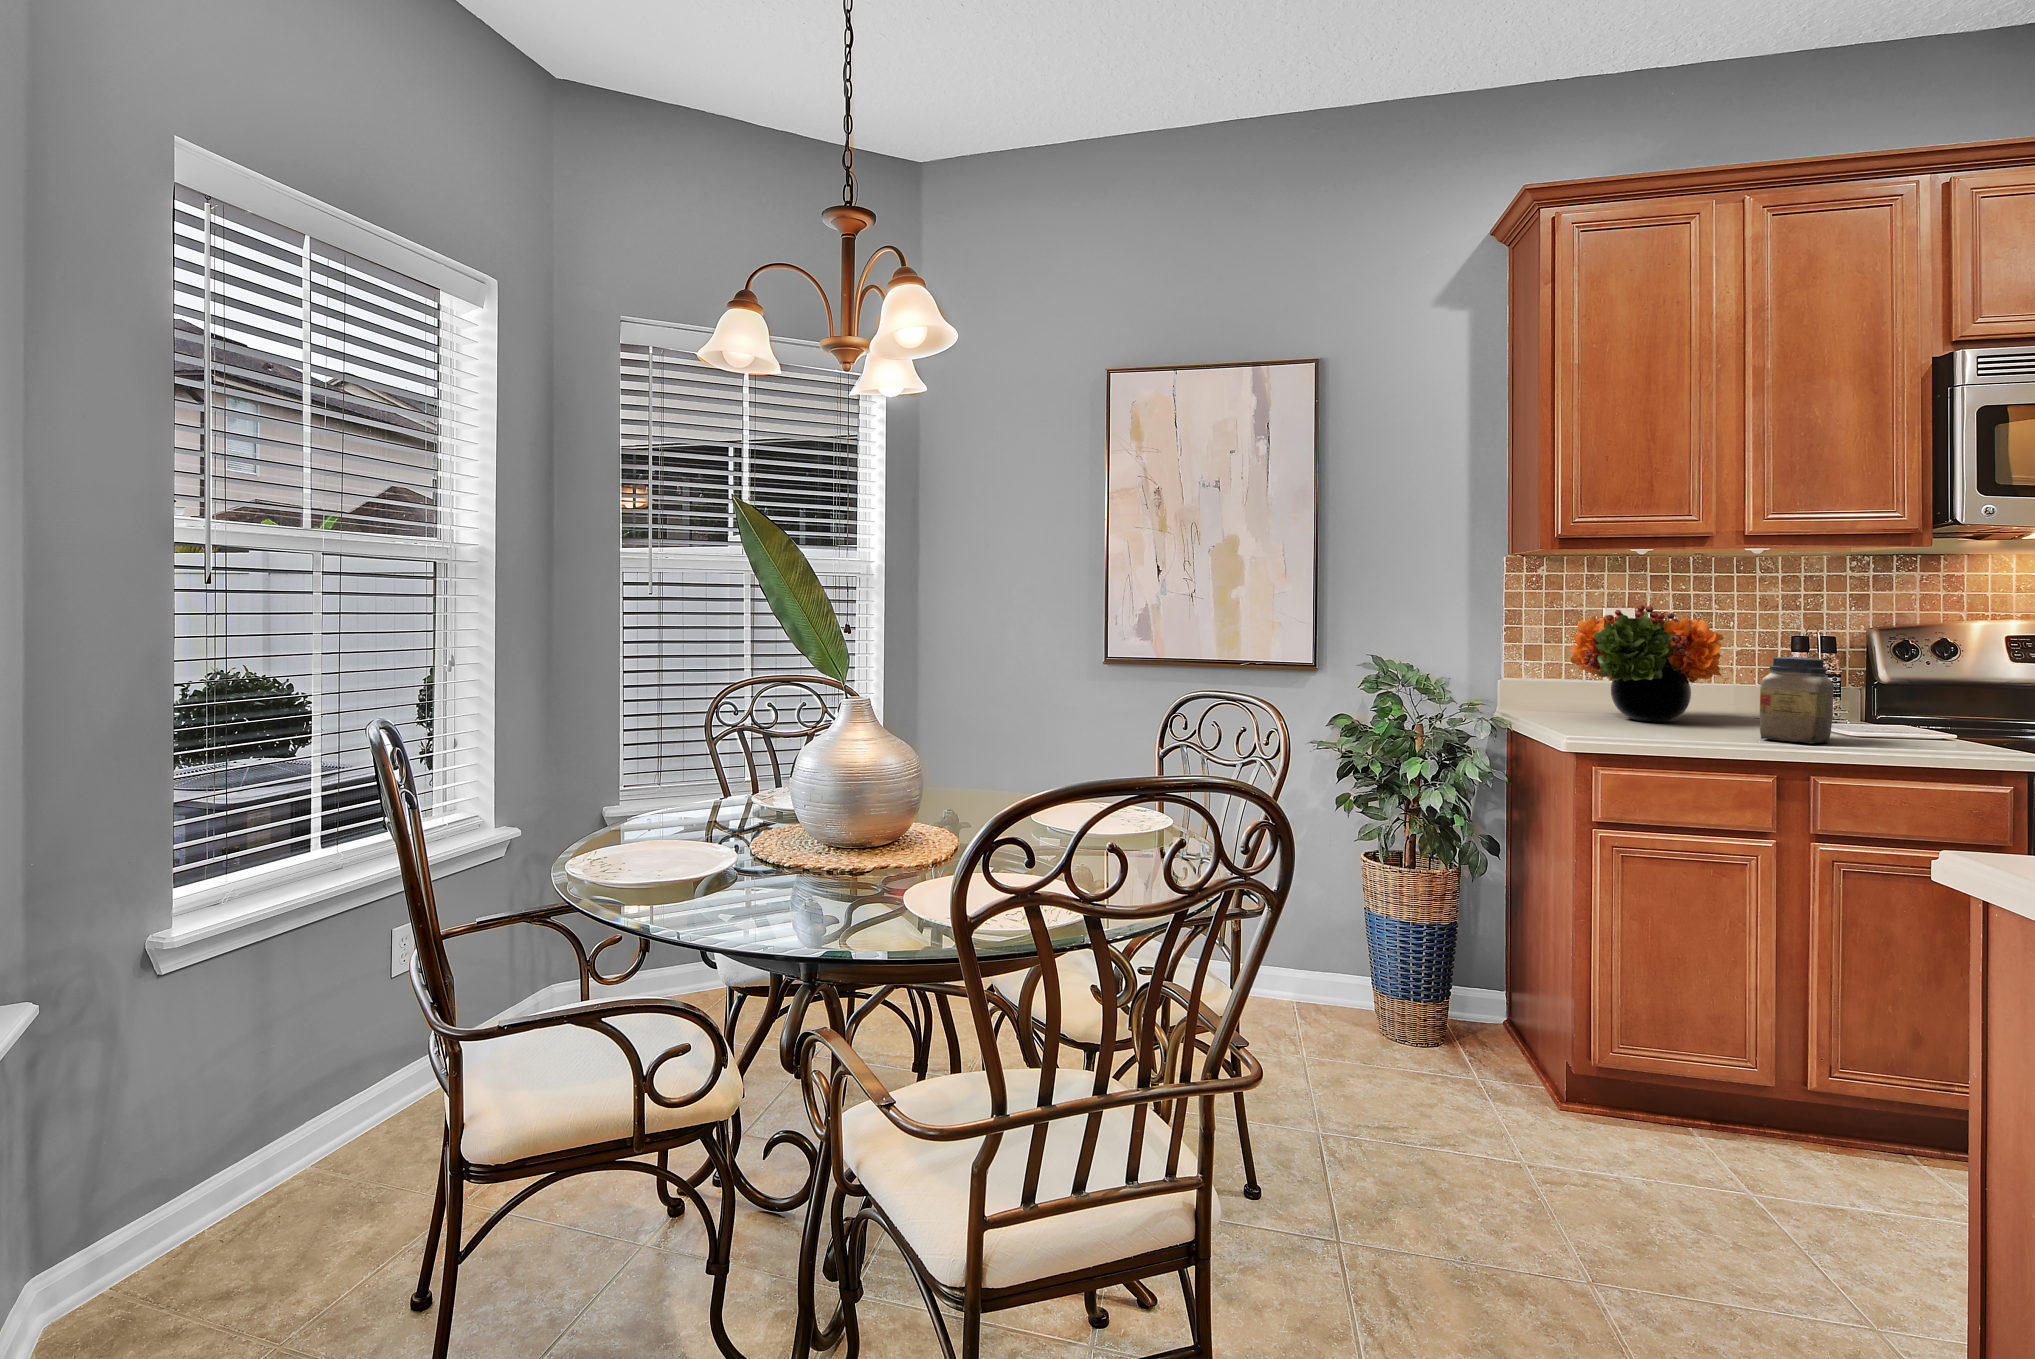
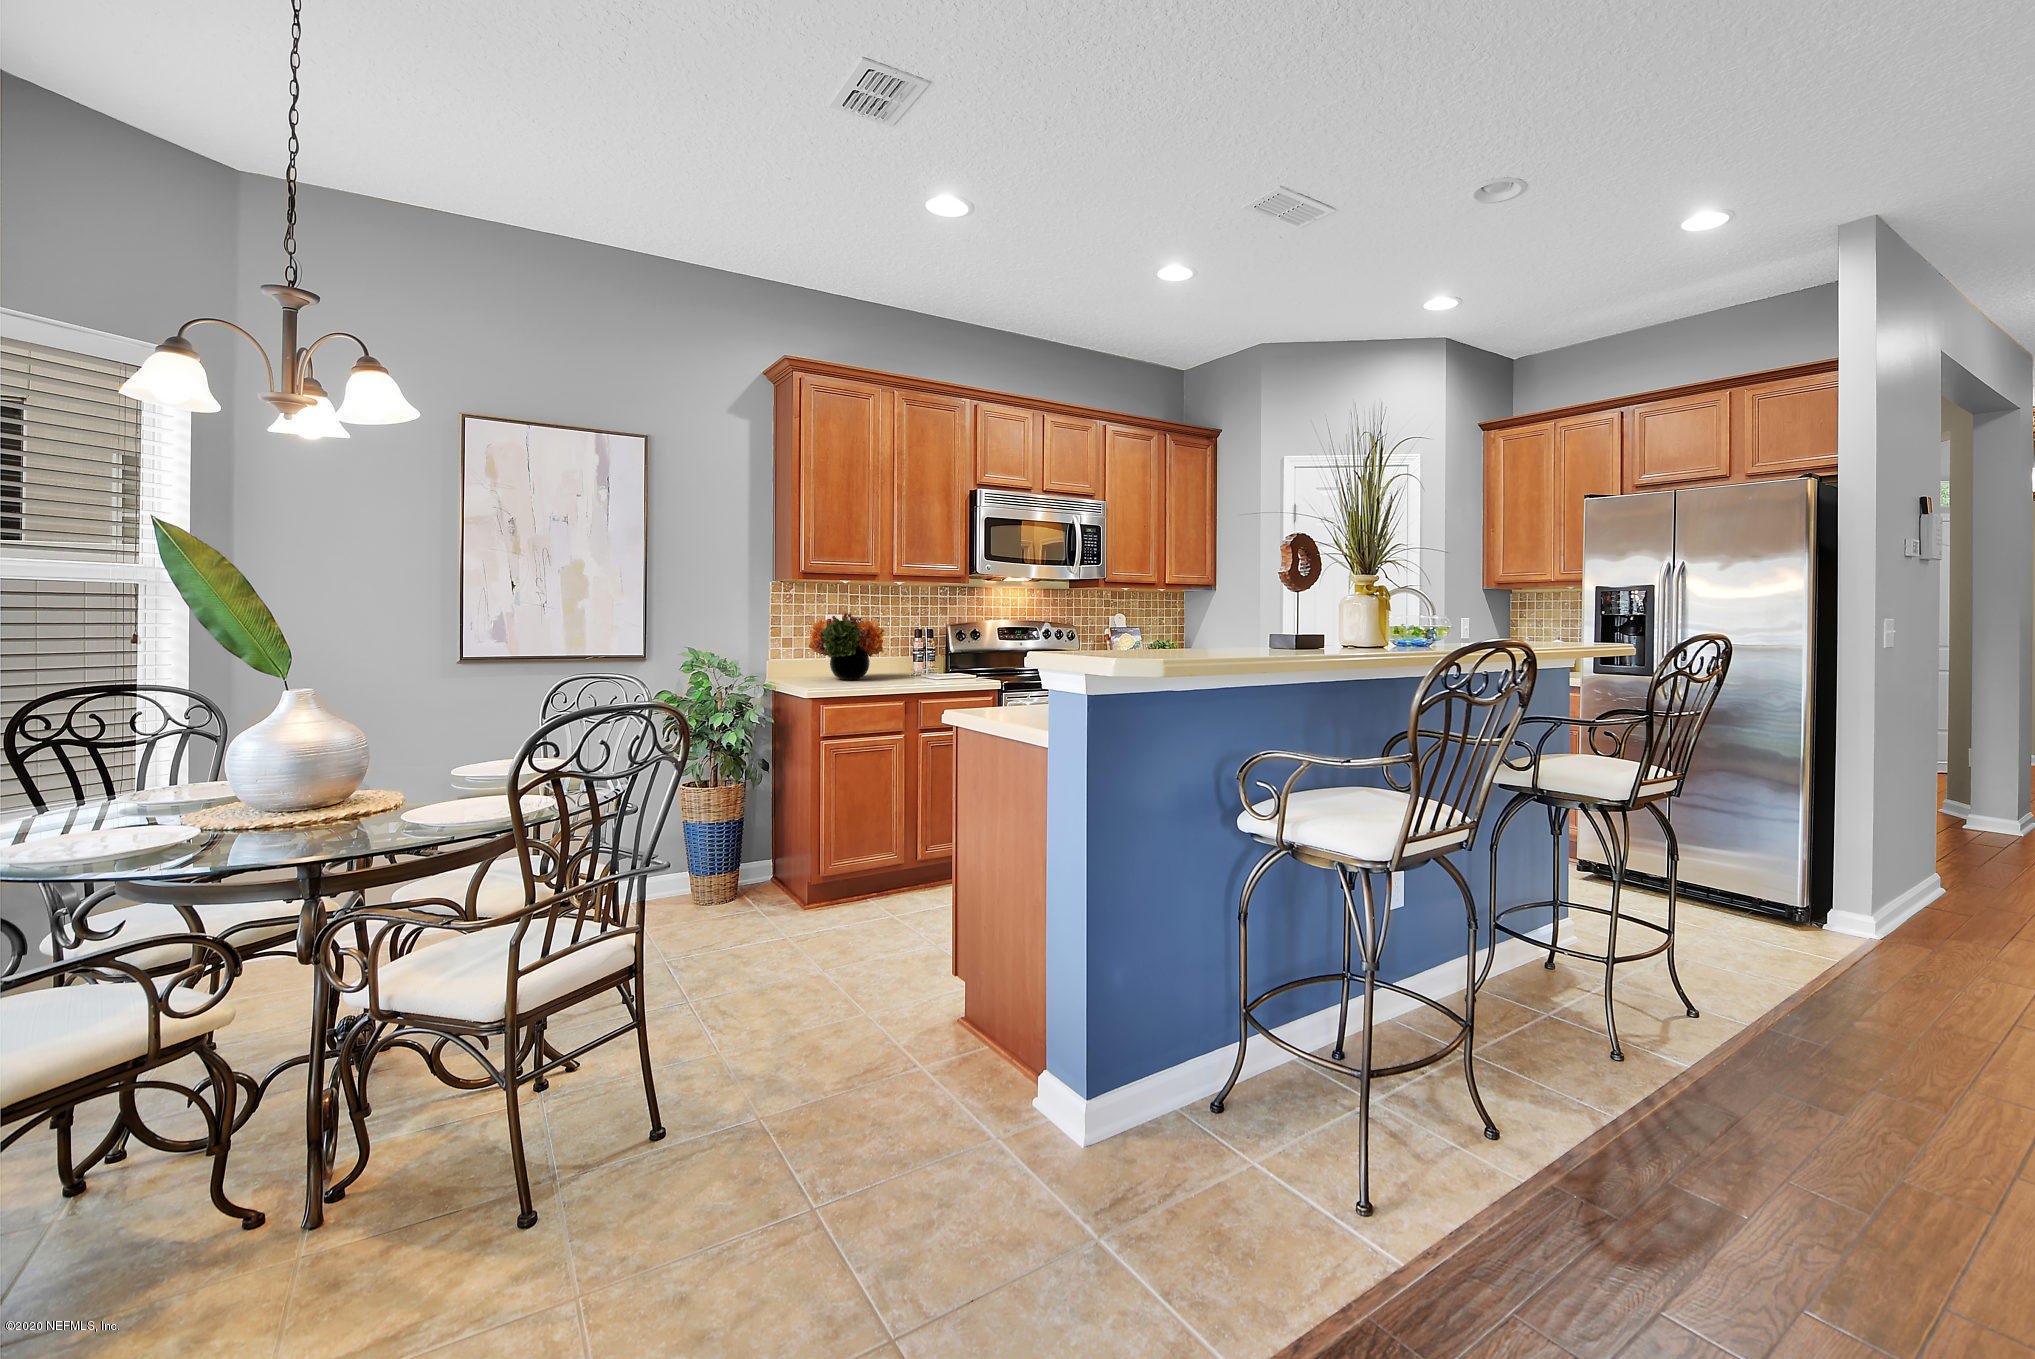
jar: present [1760,657,1834,743] -> none [900,640,930,684]

